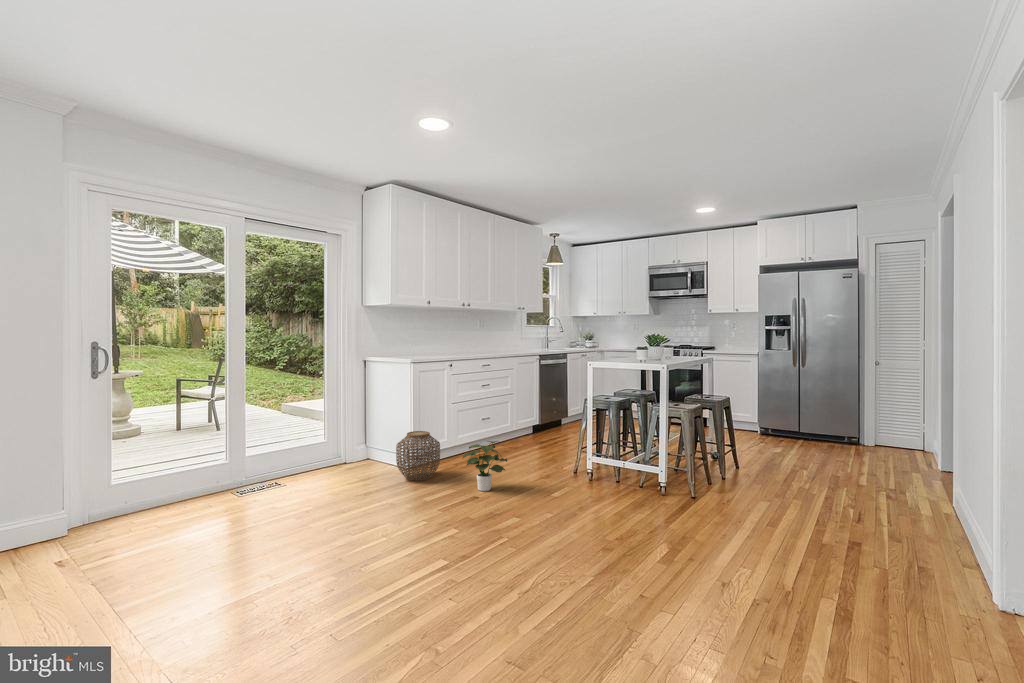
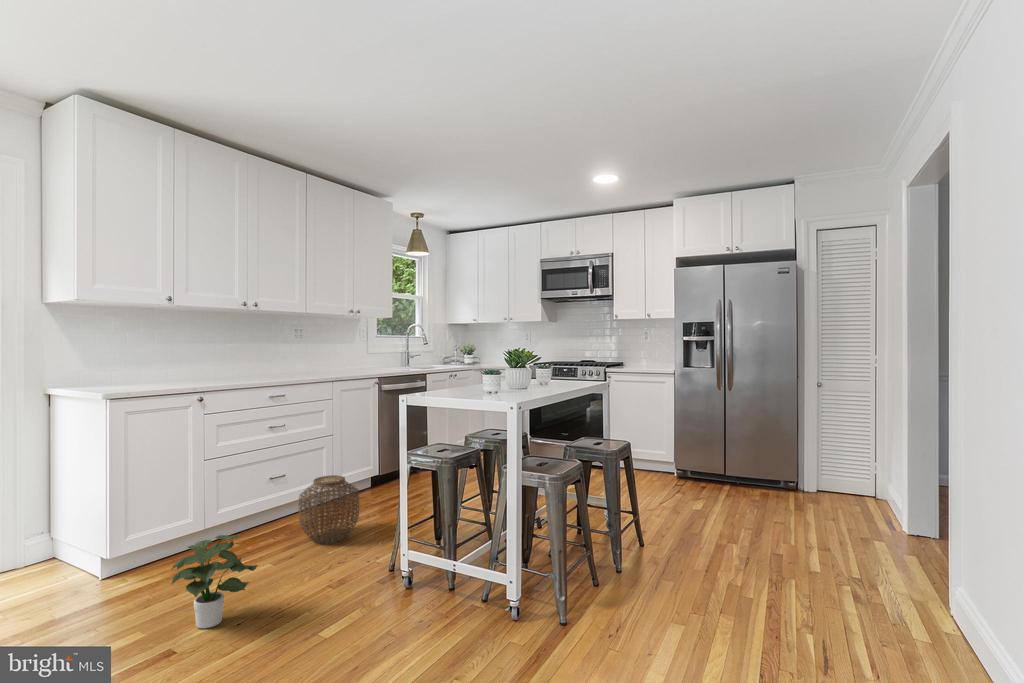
woven basket: present [396,431,440,481] -> present [299,475,359,544]

